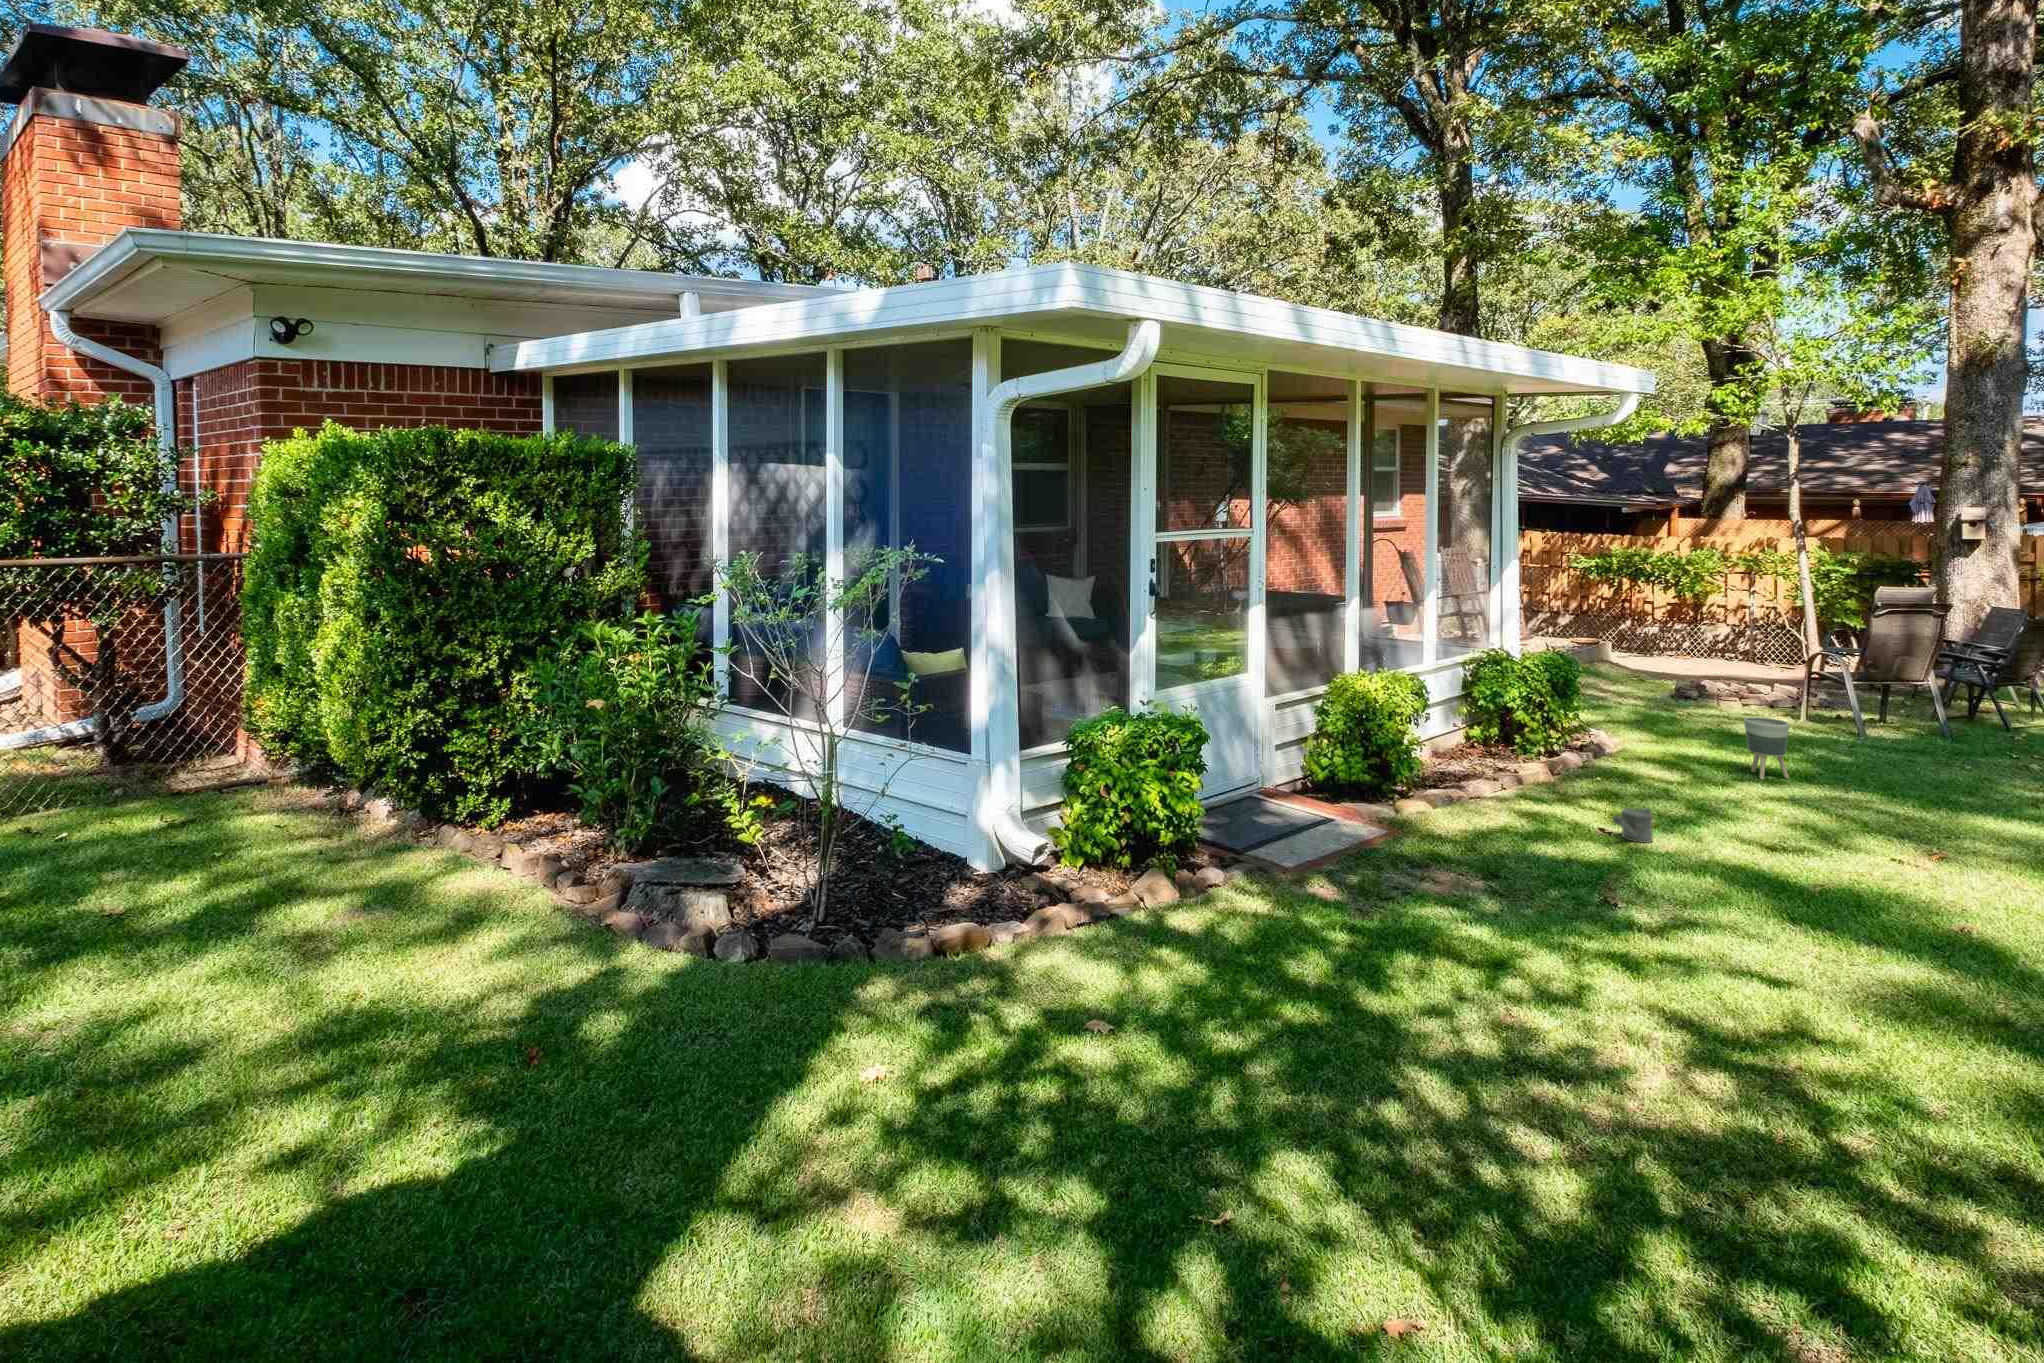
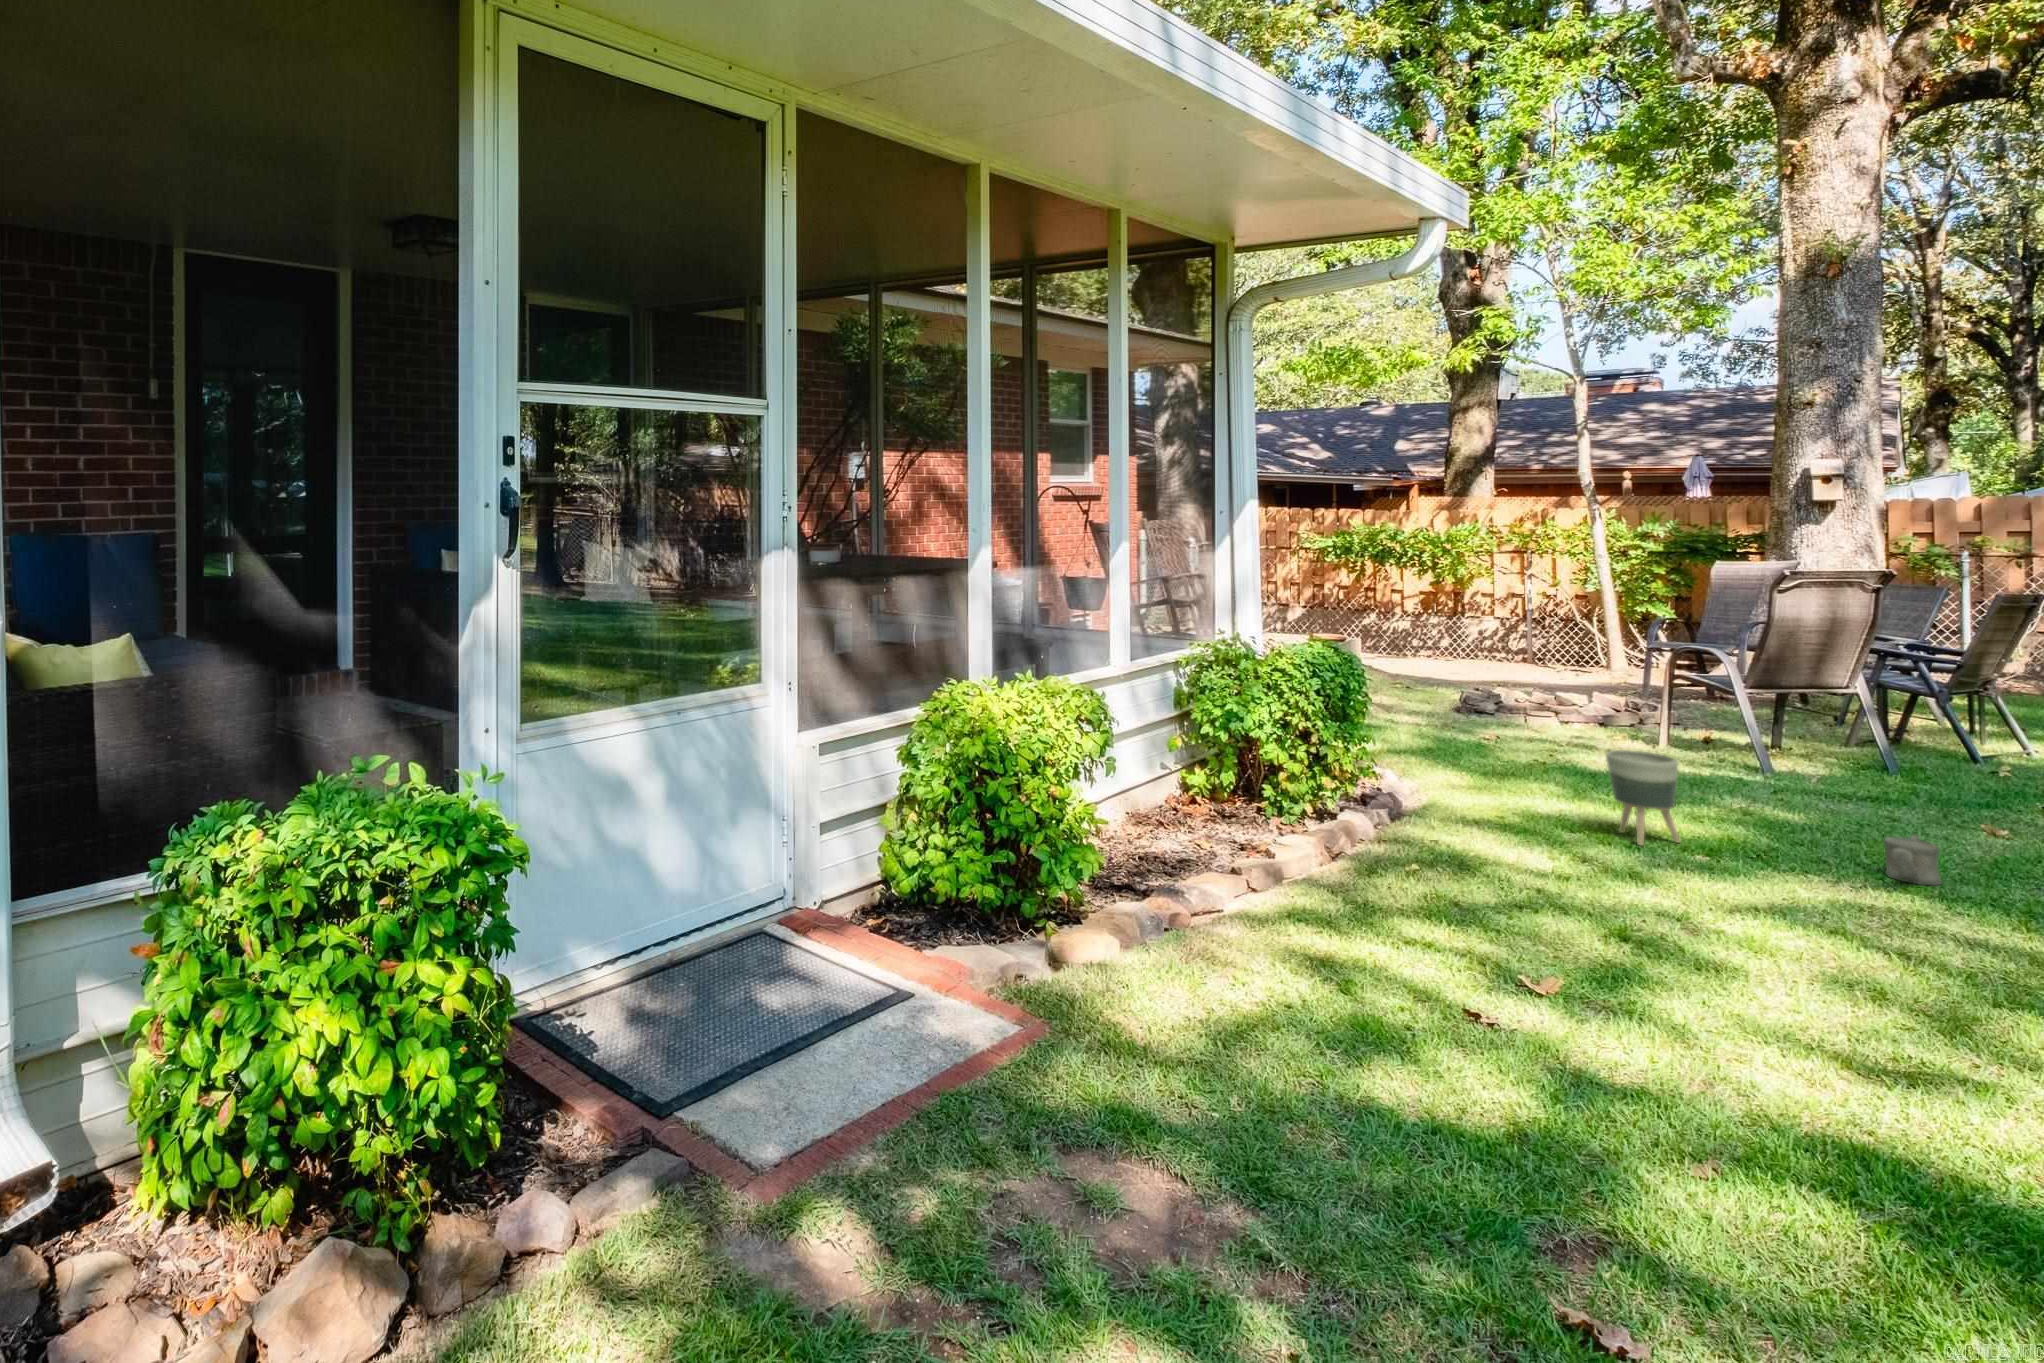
watering can: present [1613,808,1653,843] -> present [1883,835,1942,885]

